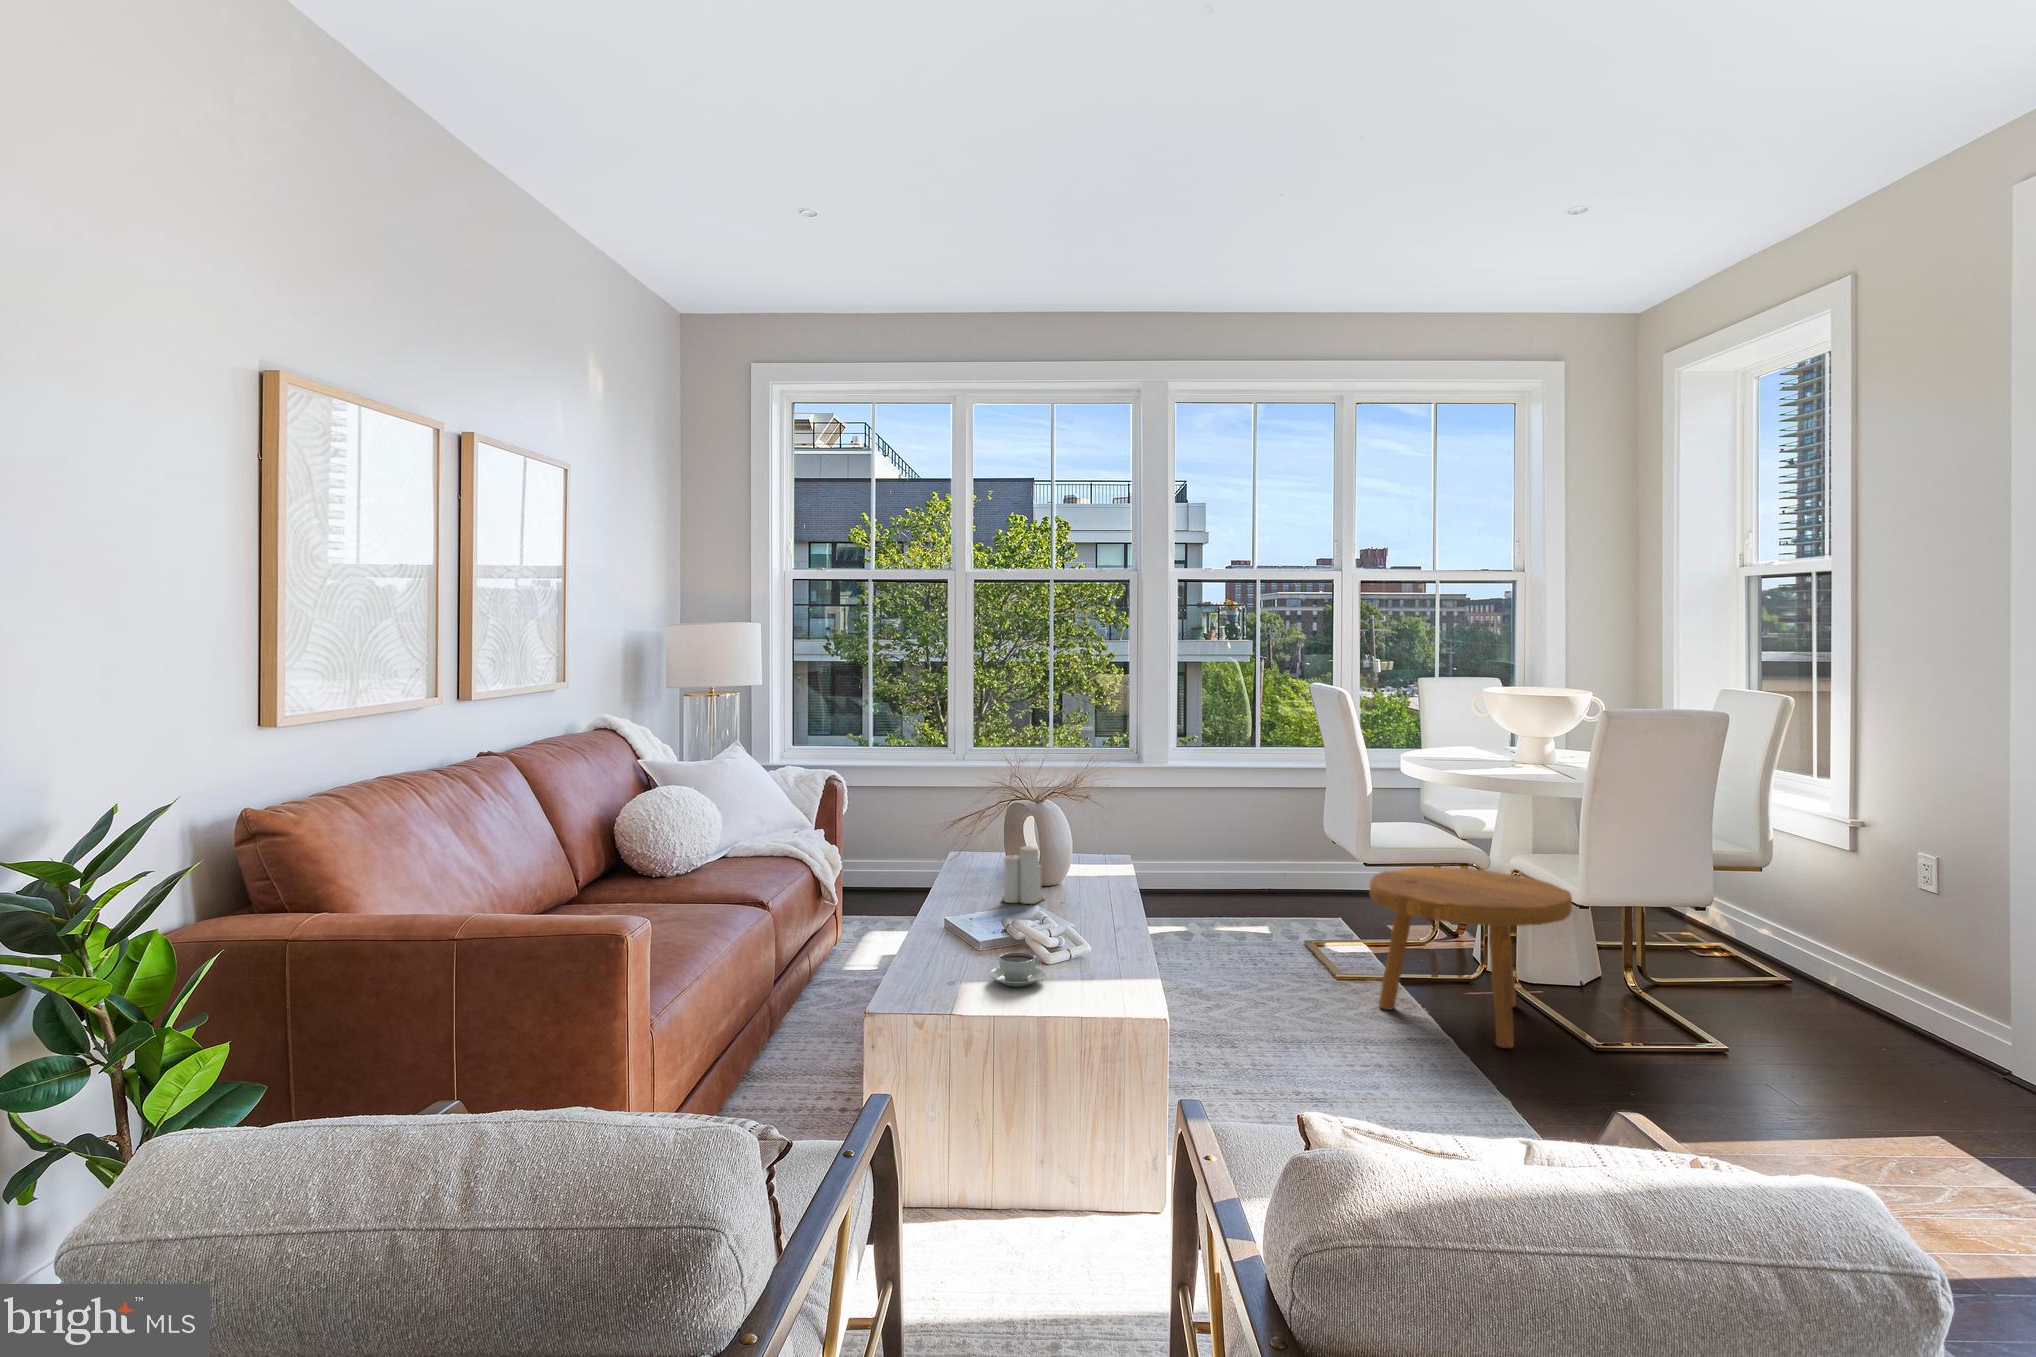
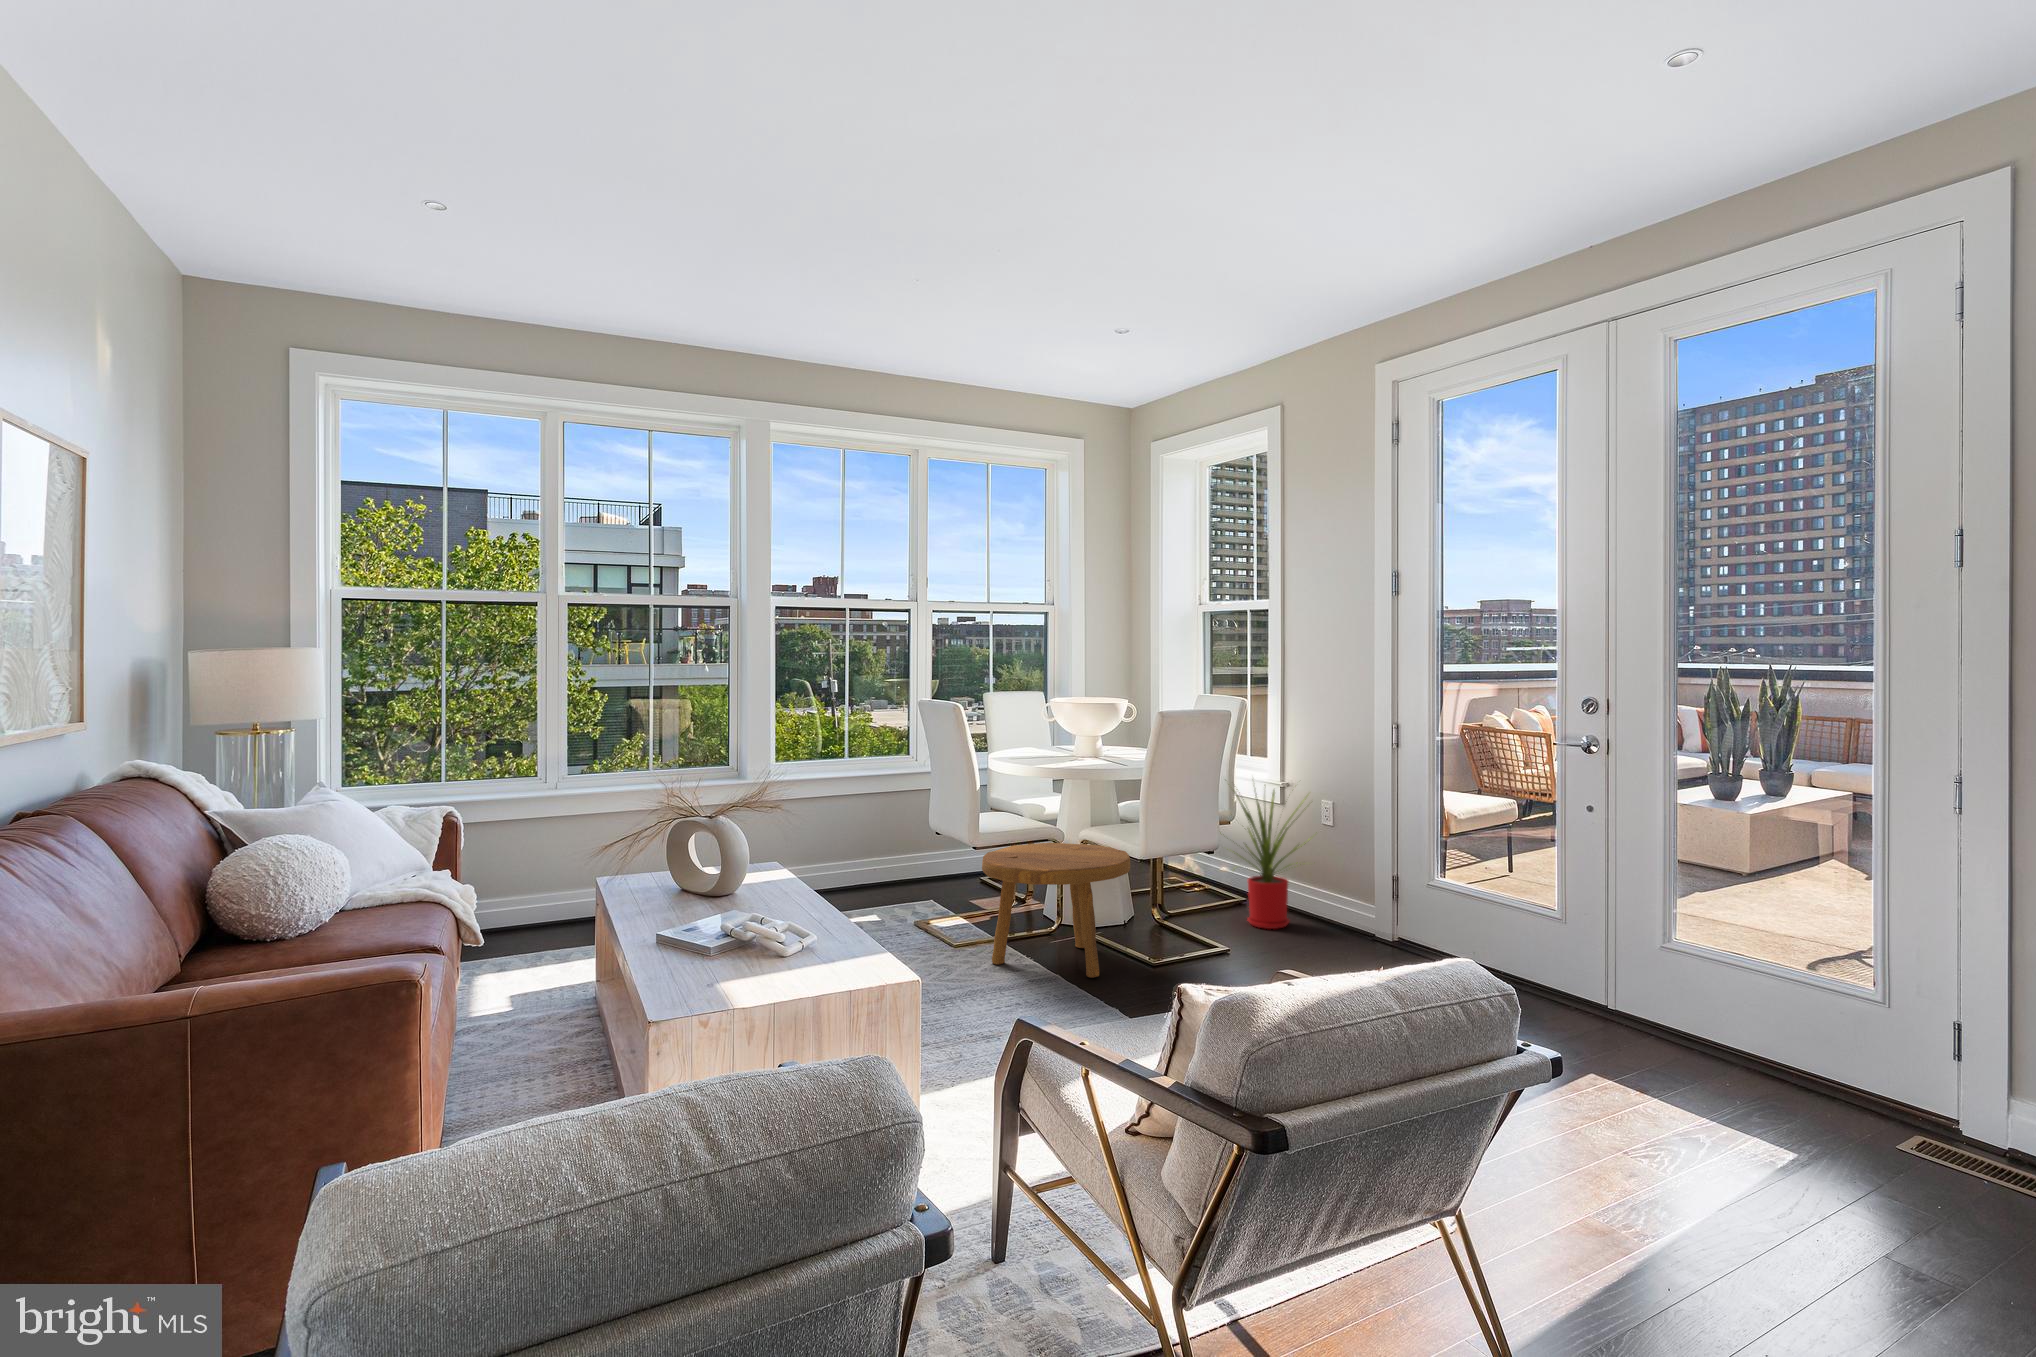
house plant: none [1712,805,1904,1026] -> present [1233,790,1309,929]
candle: present [1002,846,1044,904] -> none [685,855,726,915]
coffee cup: present [989,952,1045,987] -> none [727,951,779,981]

